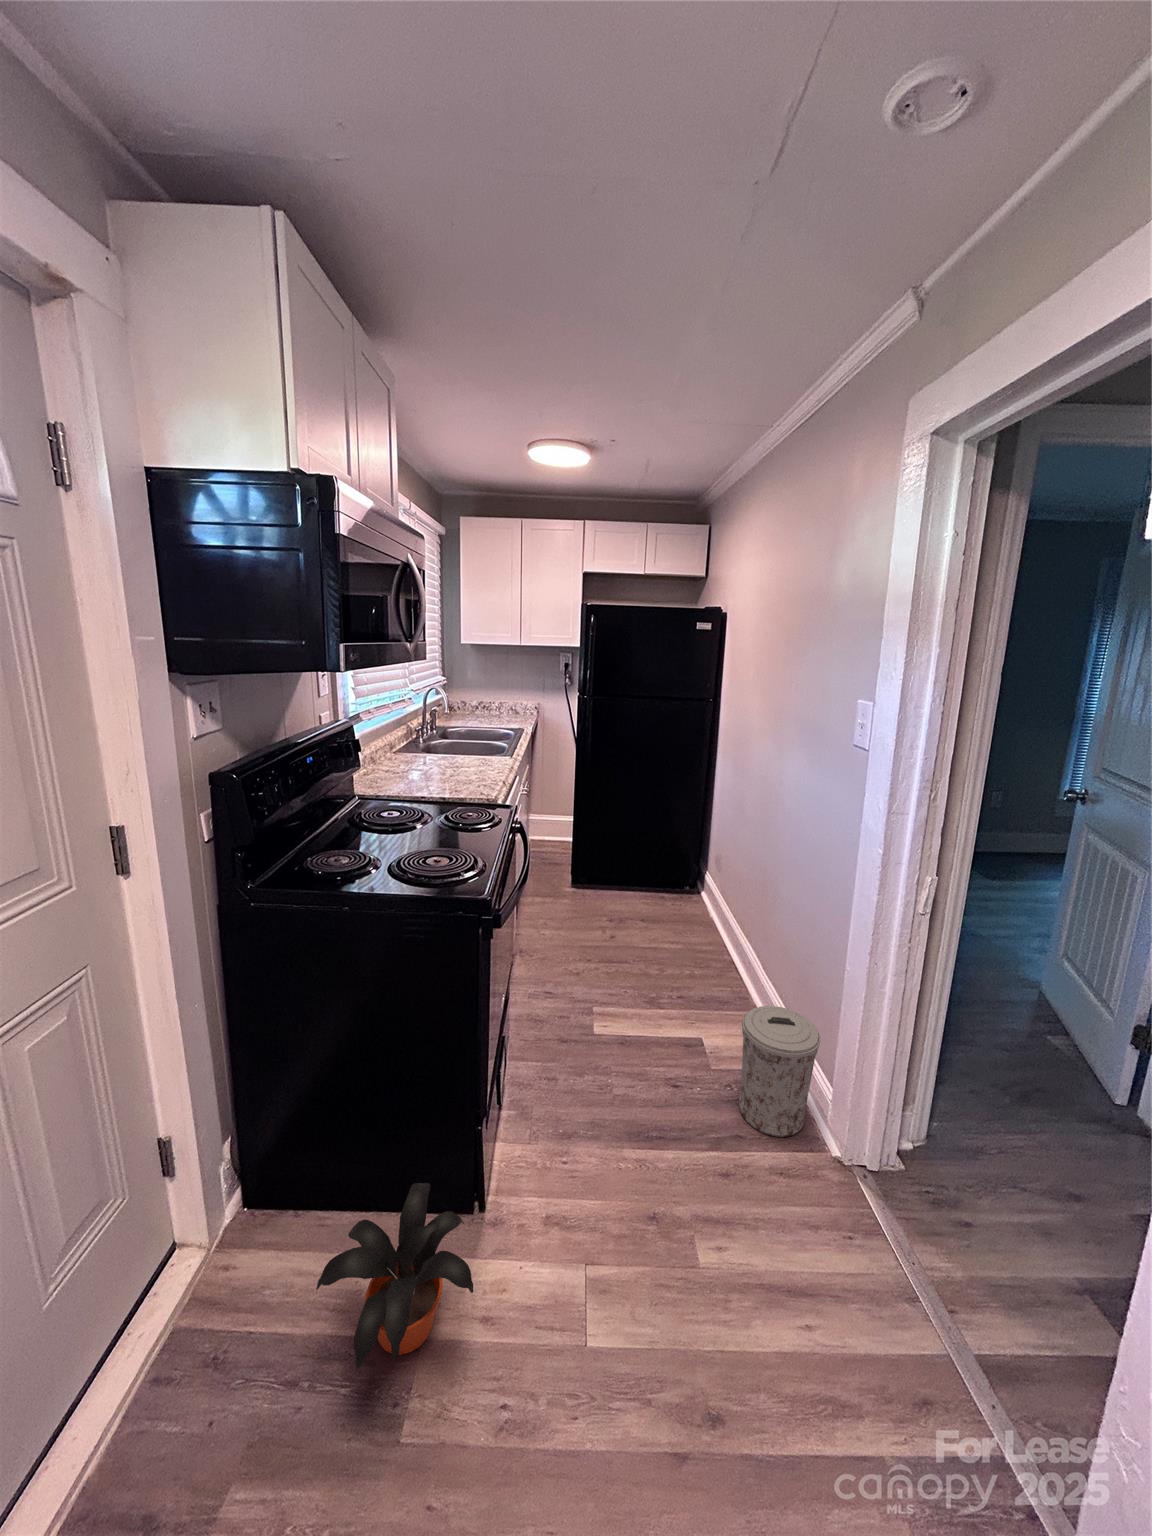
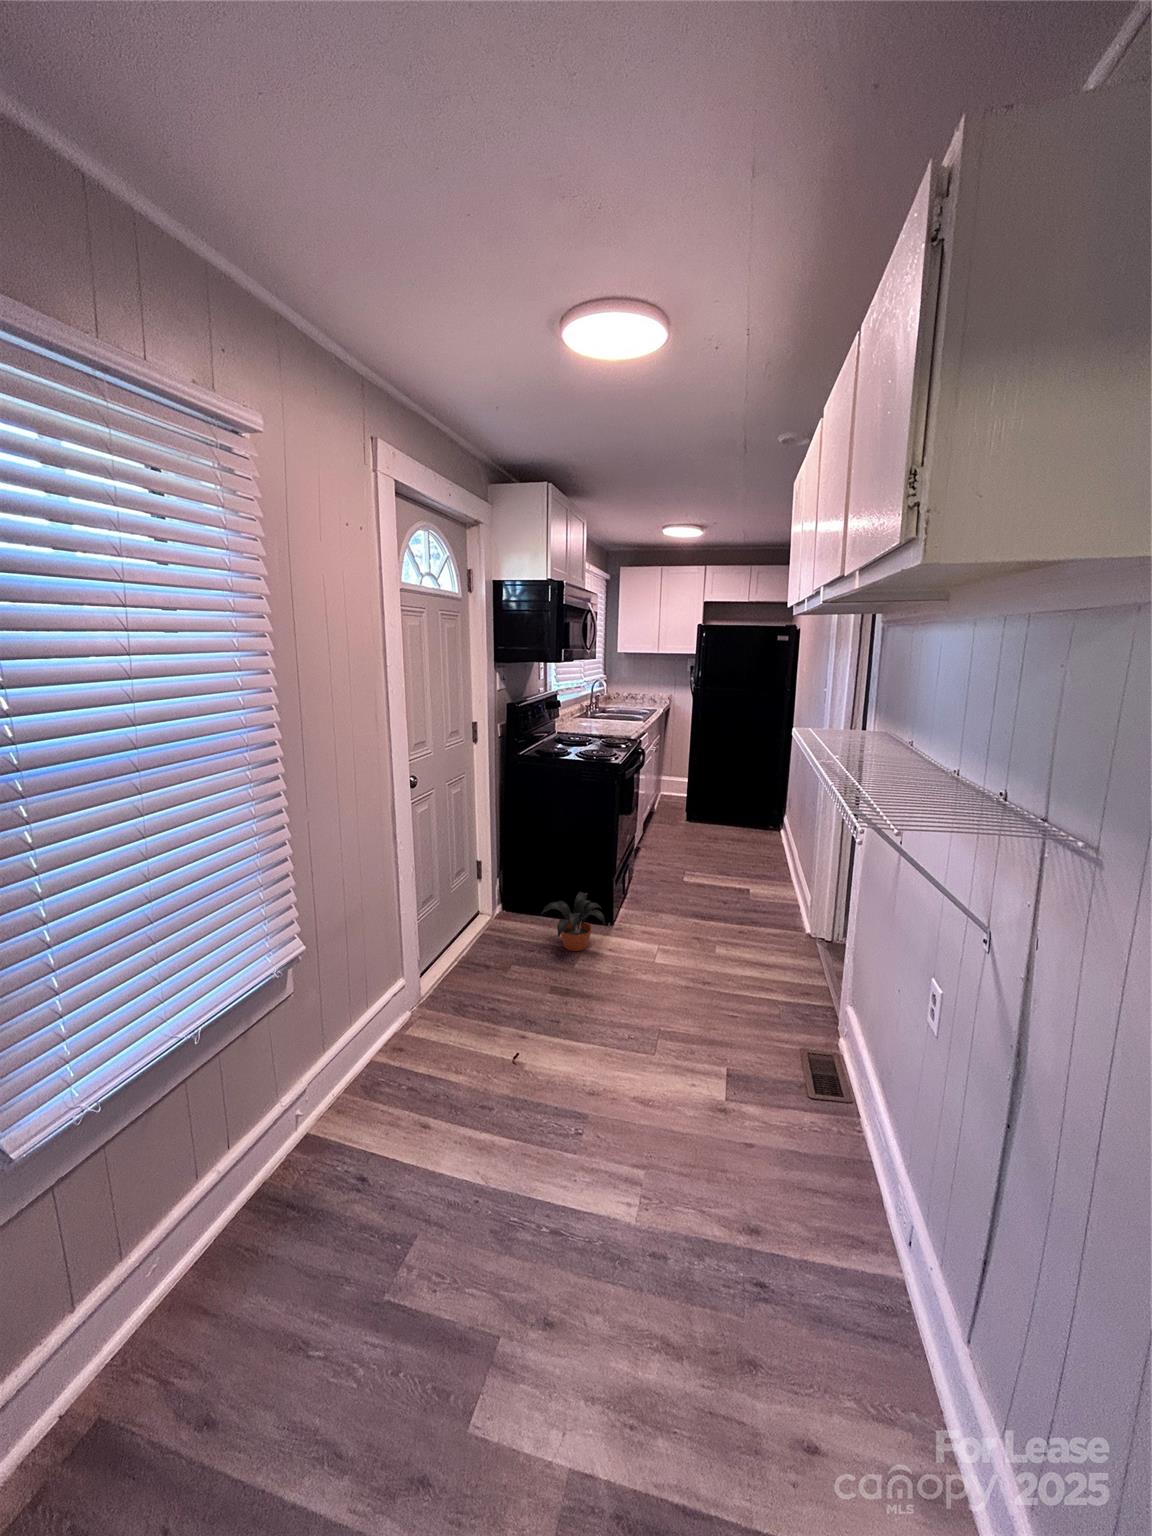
trash can: present [739,1006,820,1137] -> none [760,857,806,926]

